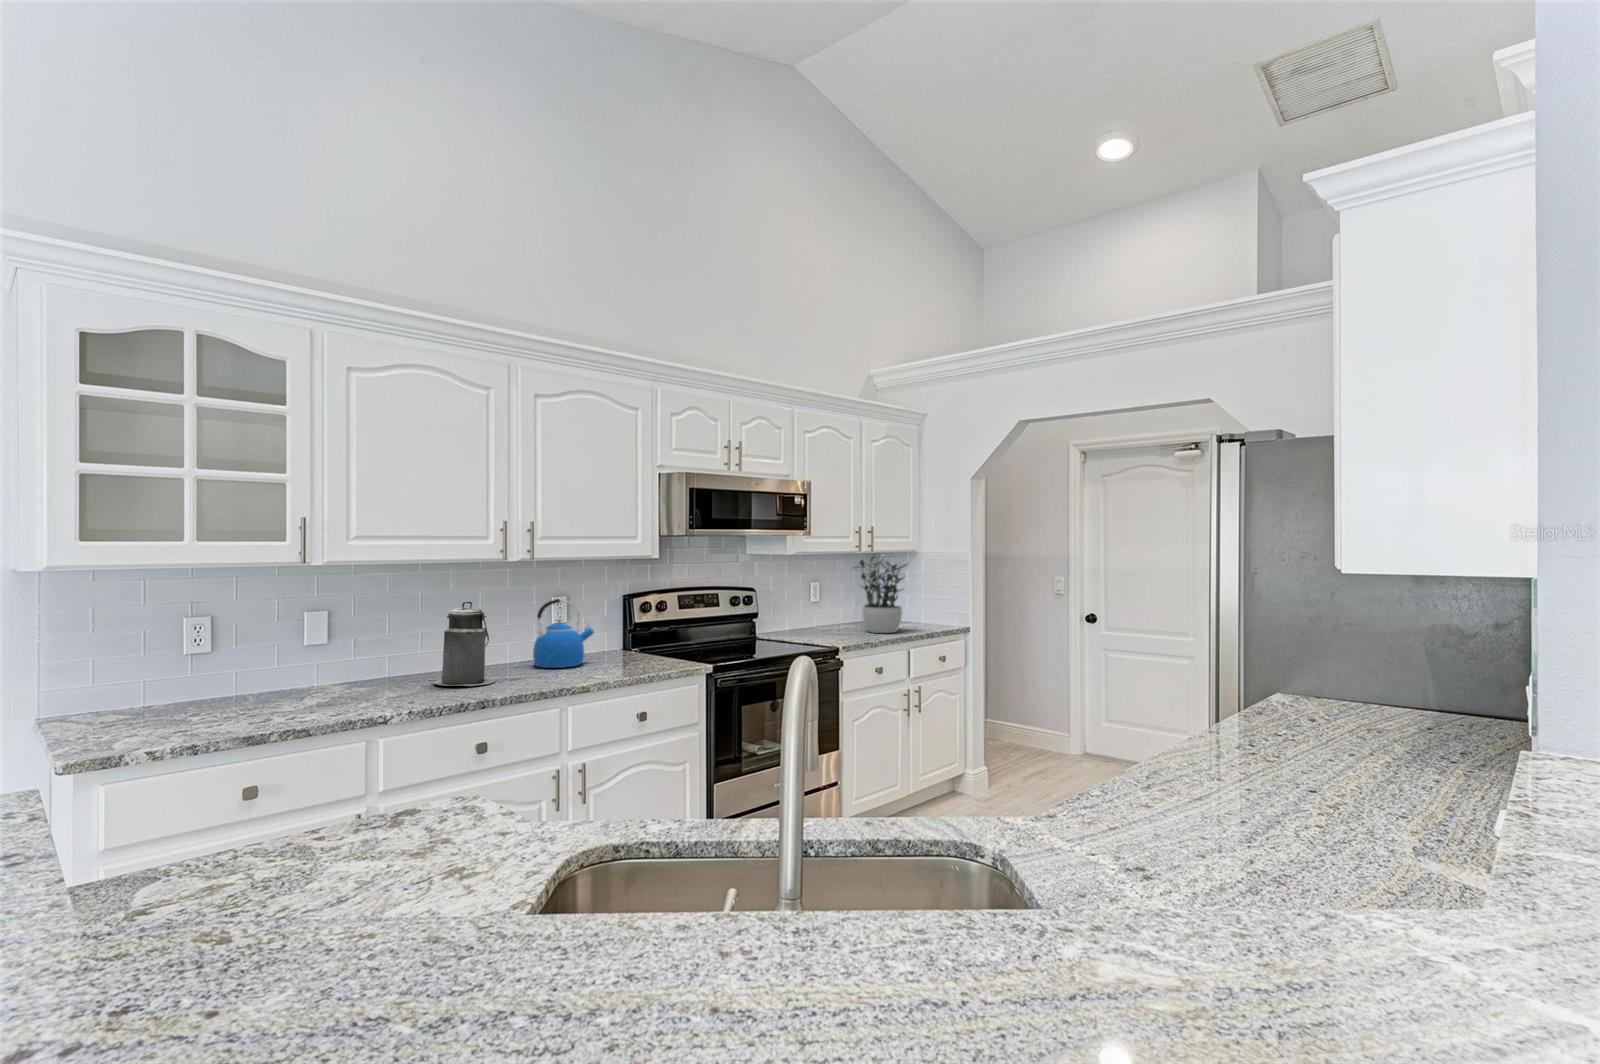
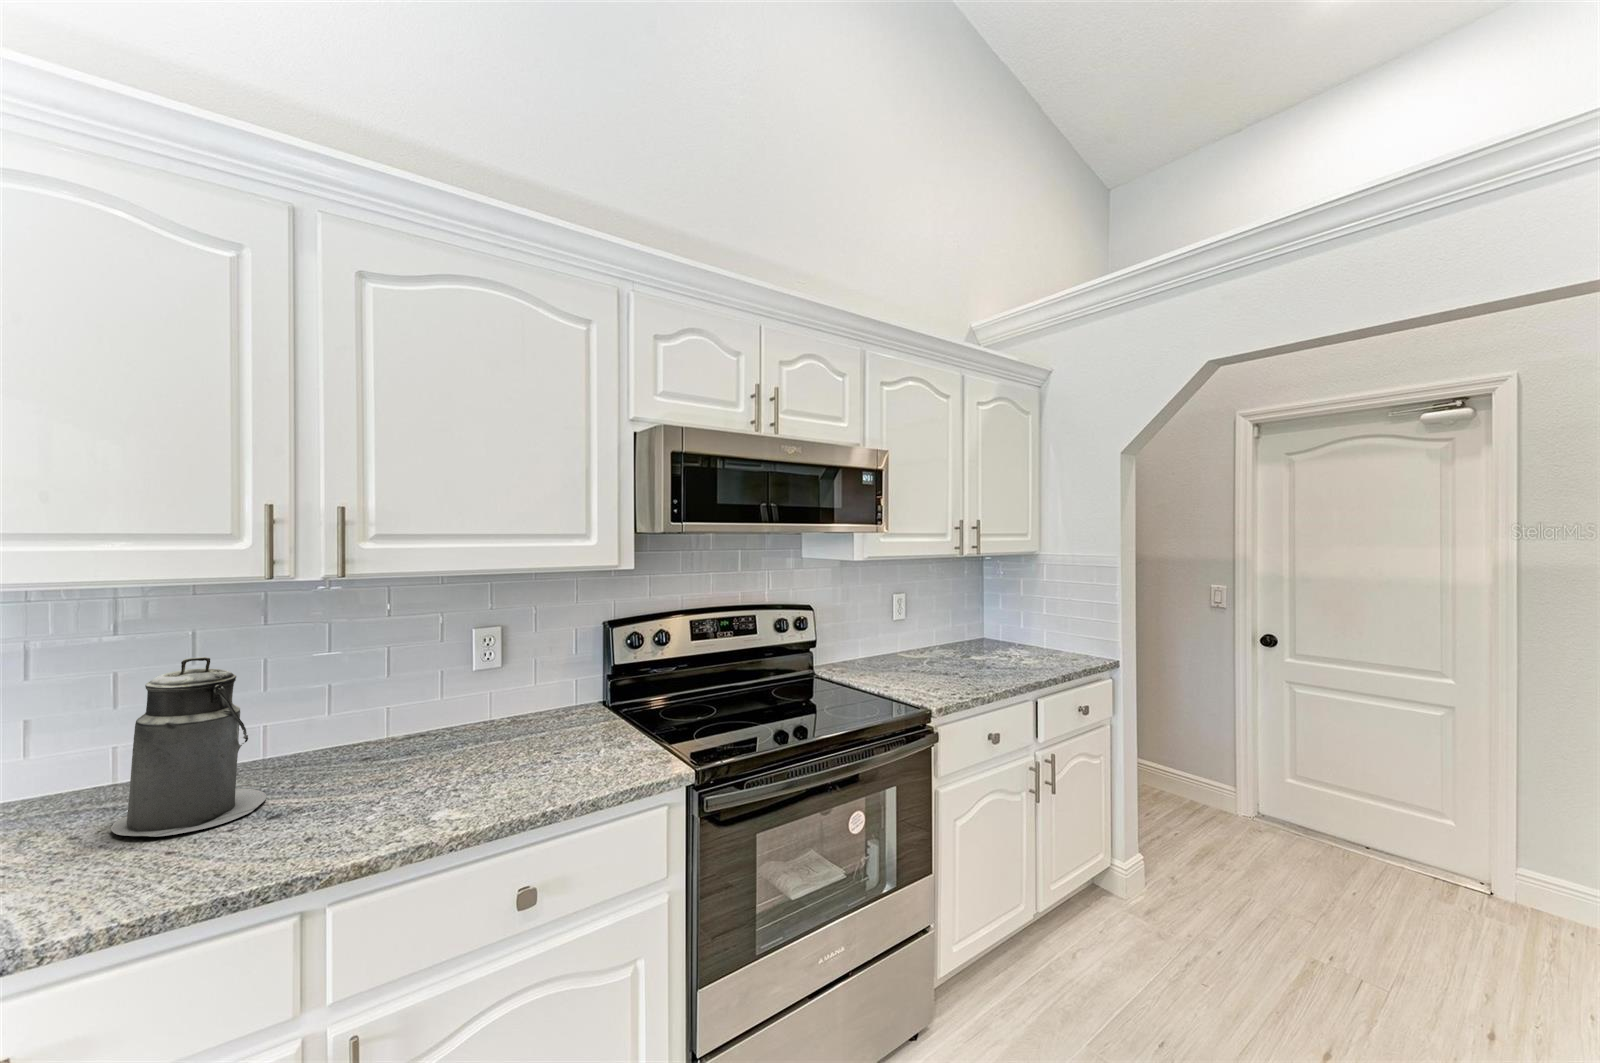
potted plant: present [860,556,907,633] -> none [950,561,1034,672]
kettle: present [533,599,594,668] -> none [404,637,520,761]

